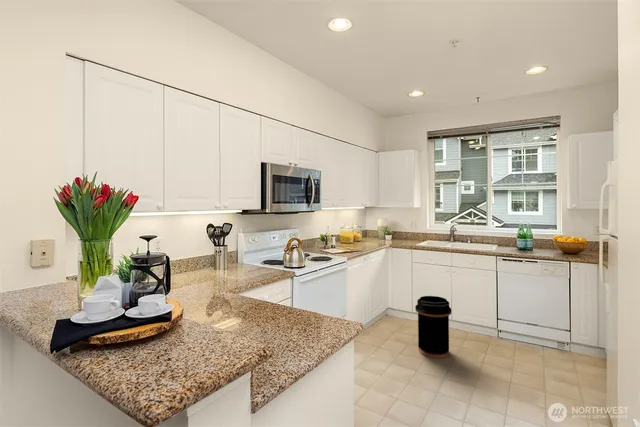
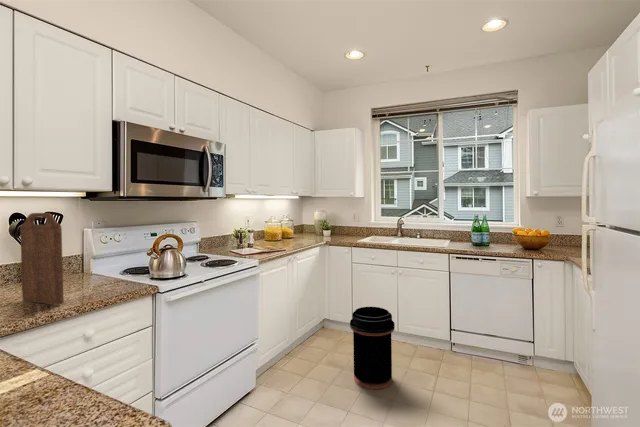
cutting board: none [230,226,257,279] -> present [20,213,64,305]

